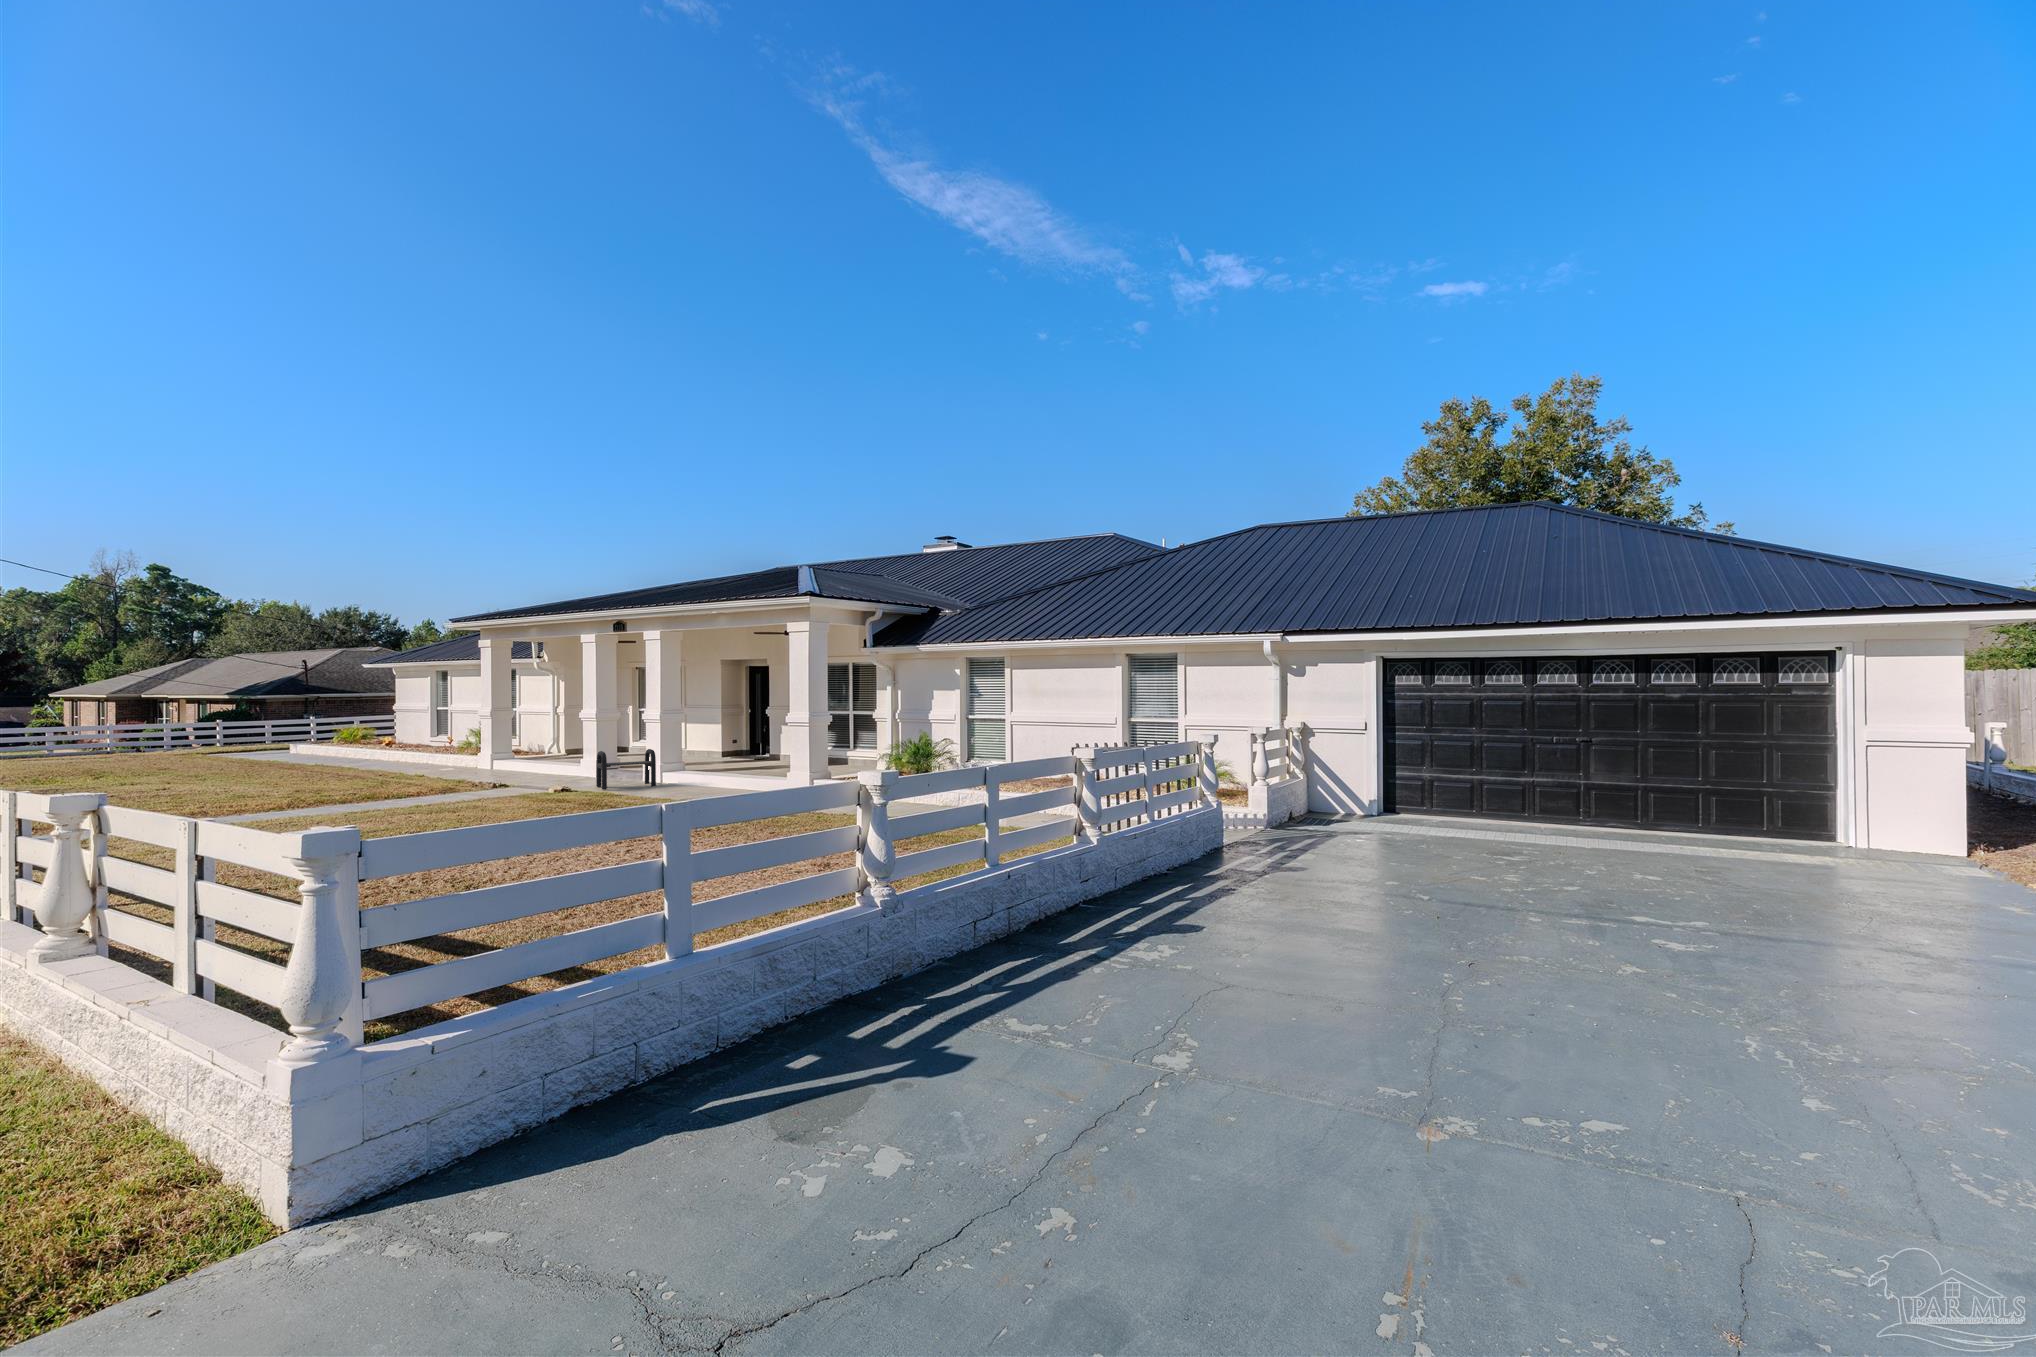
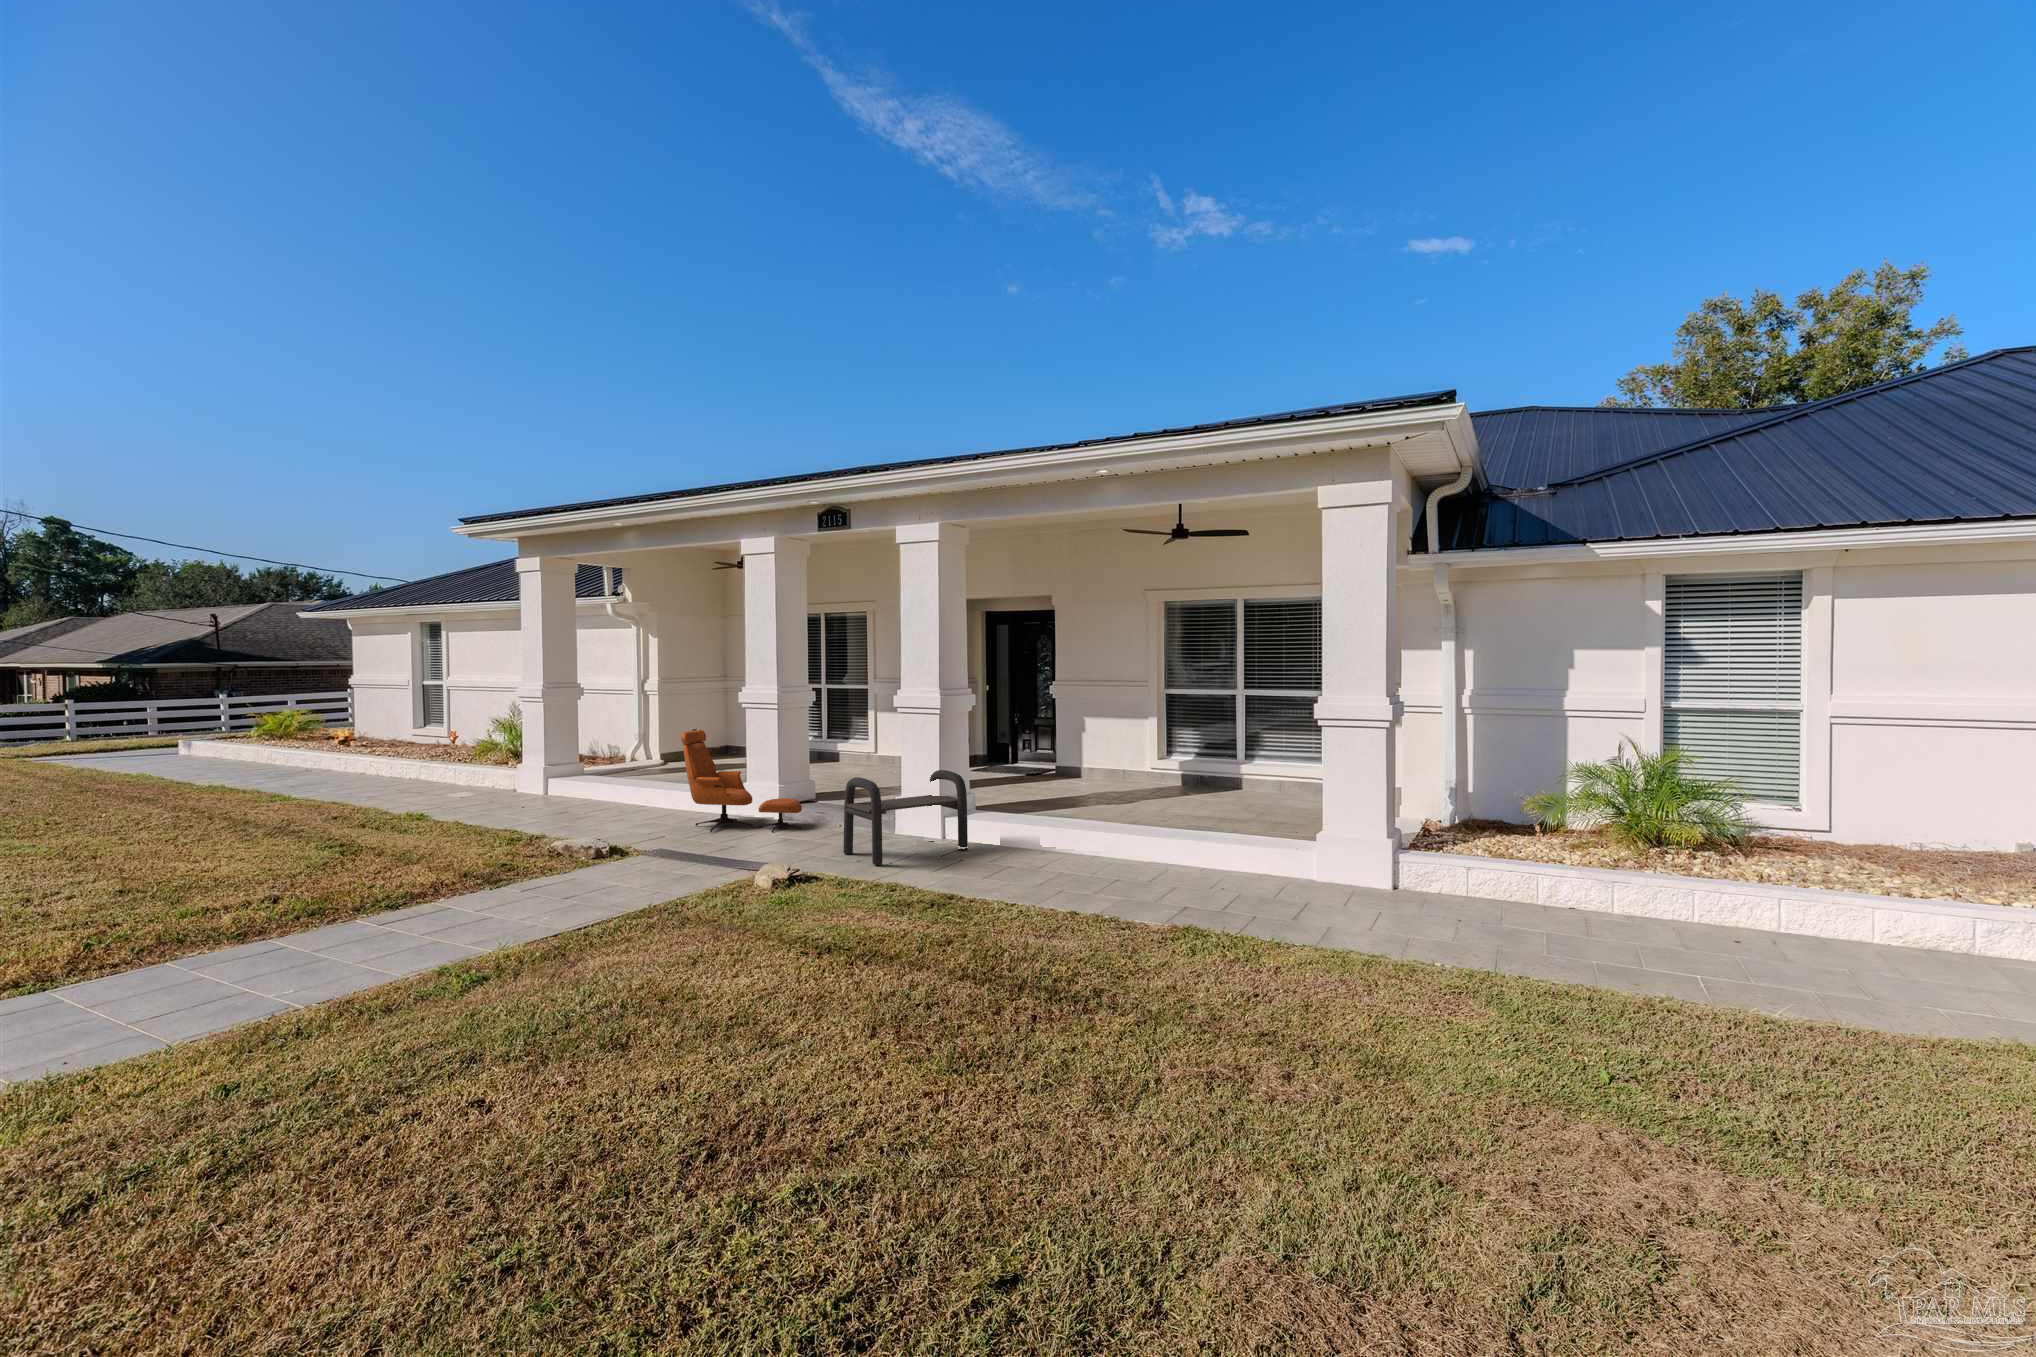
lounge chair: none [536,731,596,781] -> present [681,730,802,833]

